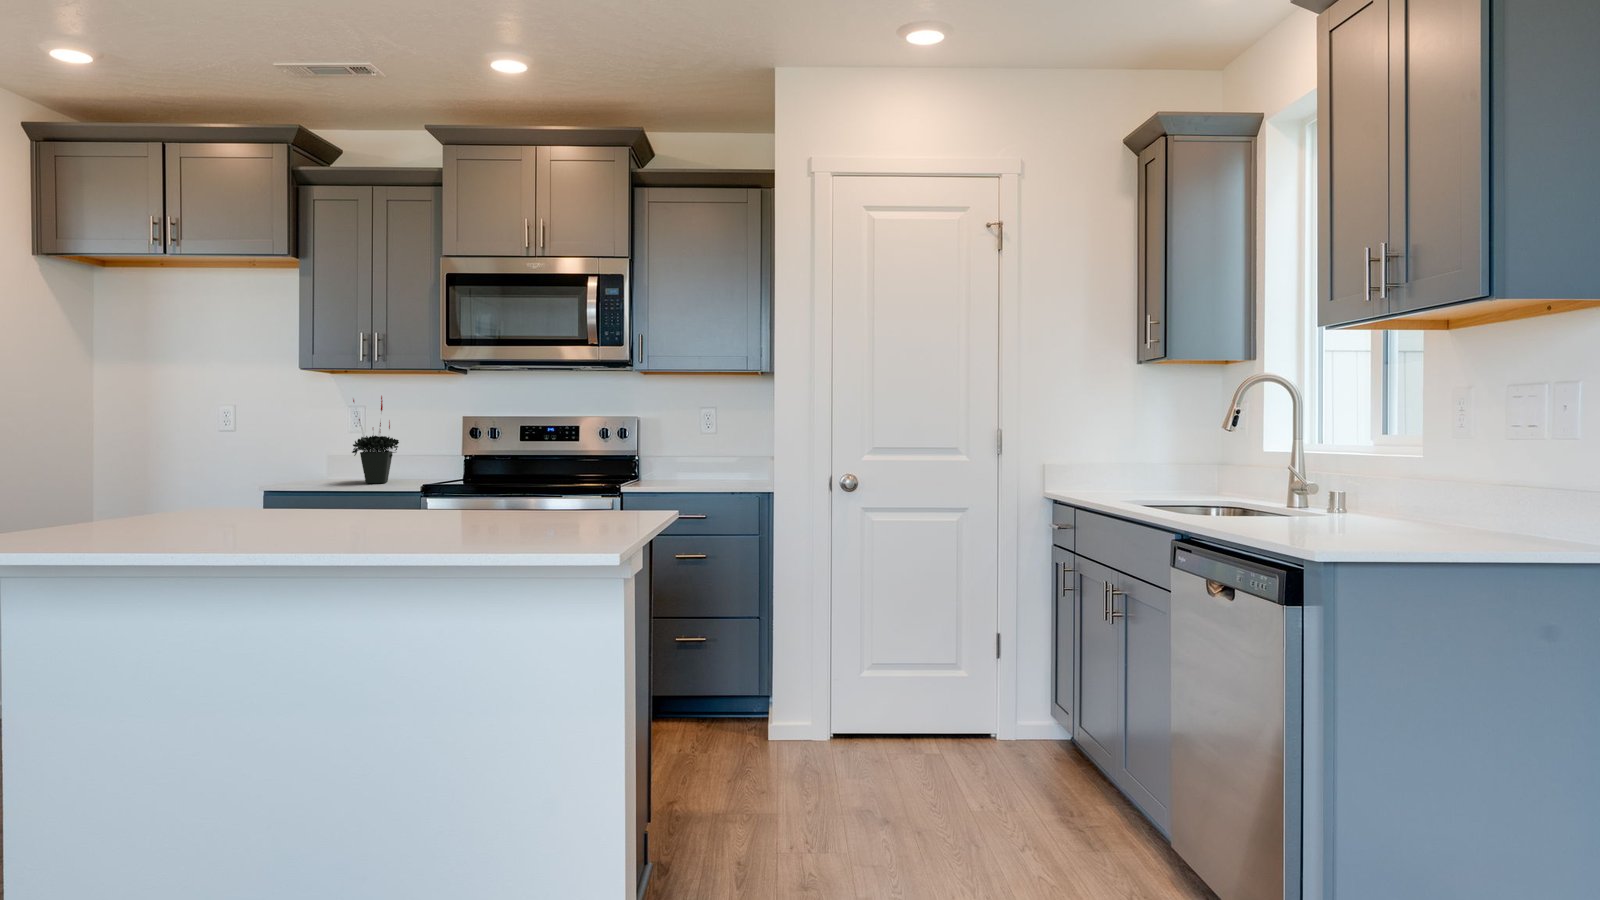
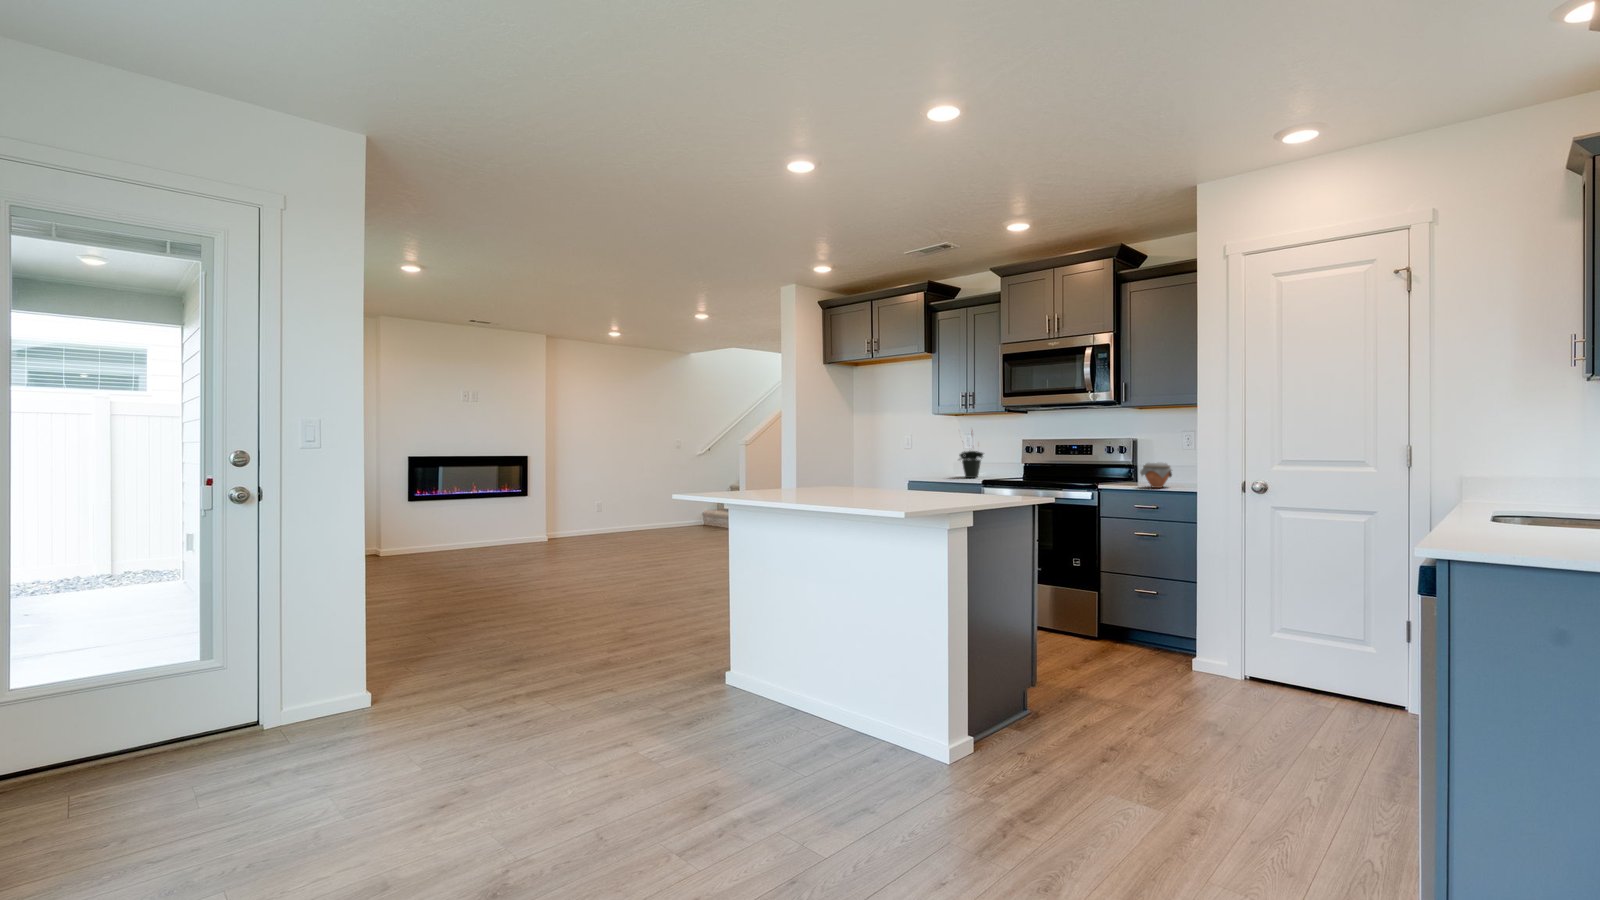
jar: none [676,453,718,489] -> present [1140,462,1172,488]

